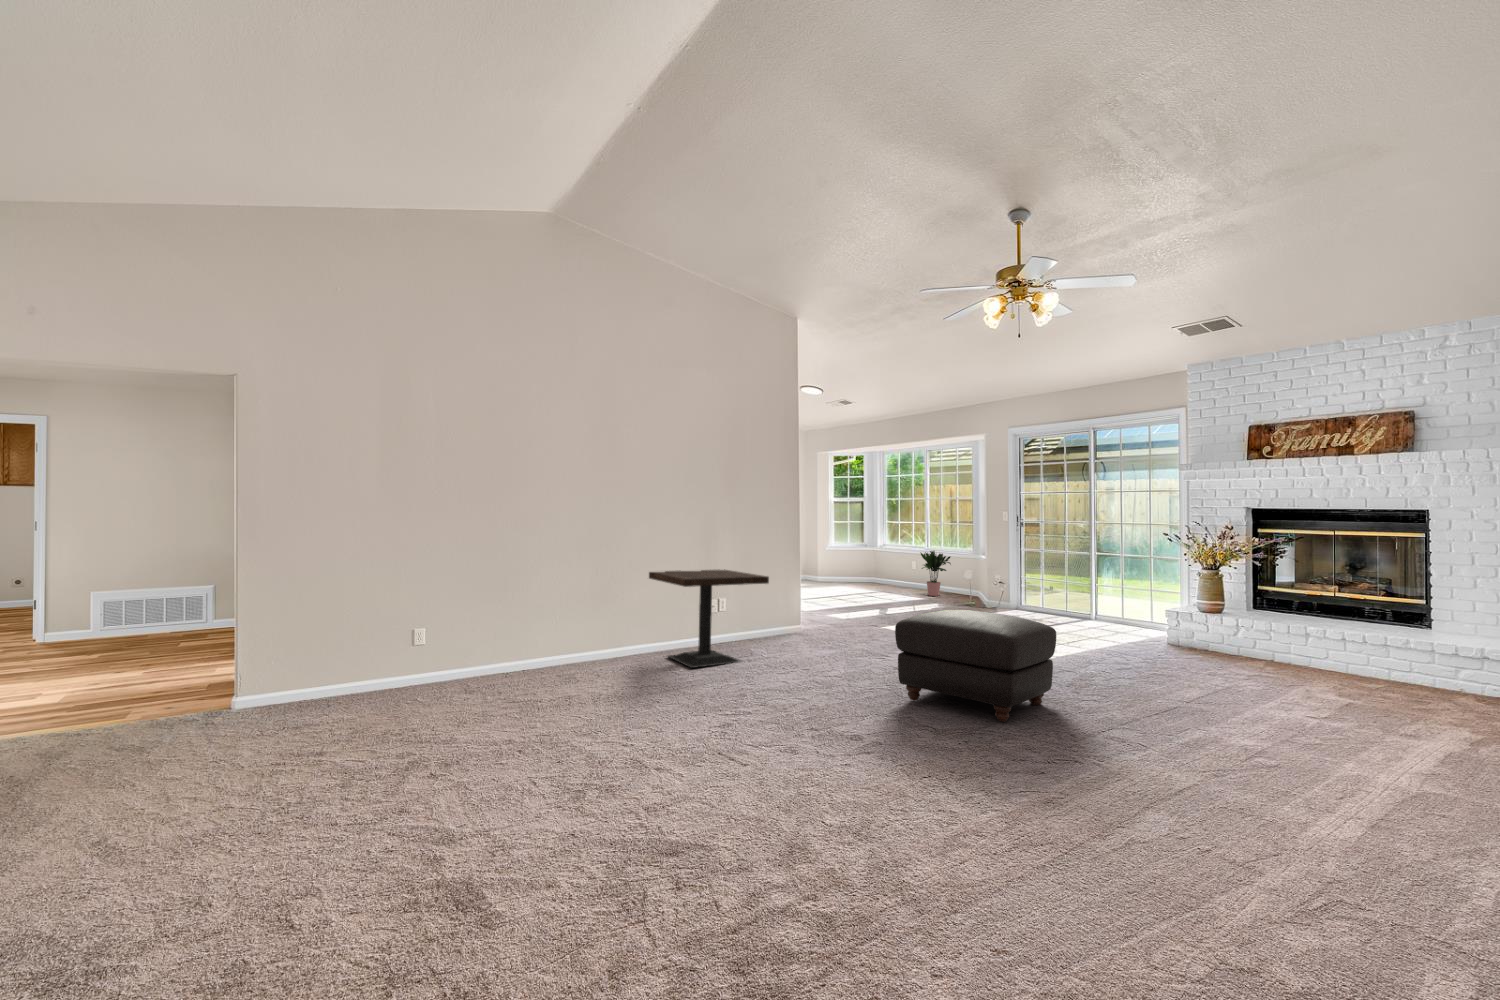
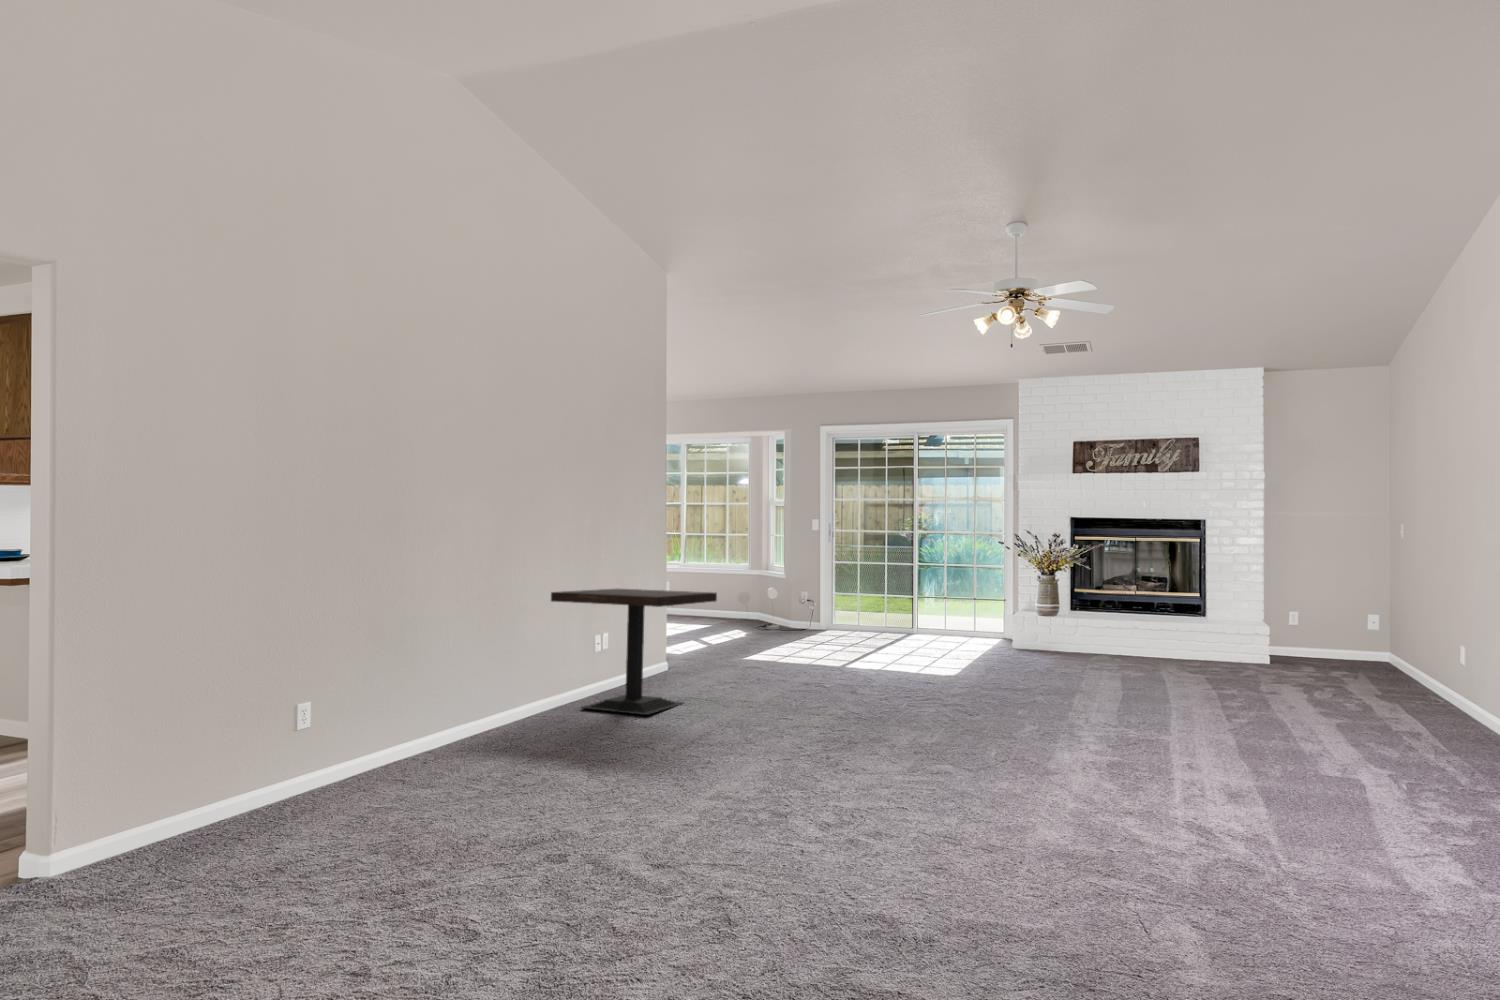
potted plant: present [921,551,951,596] -> none [709,565,745,622]
ottoman: present [895,610,1056,722] -> none [920,616,1056,718]

